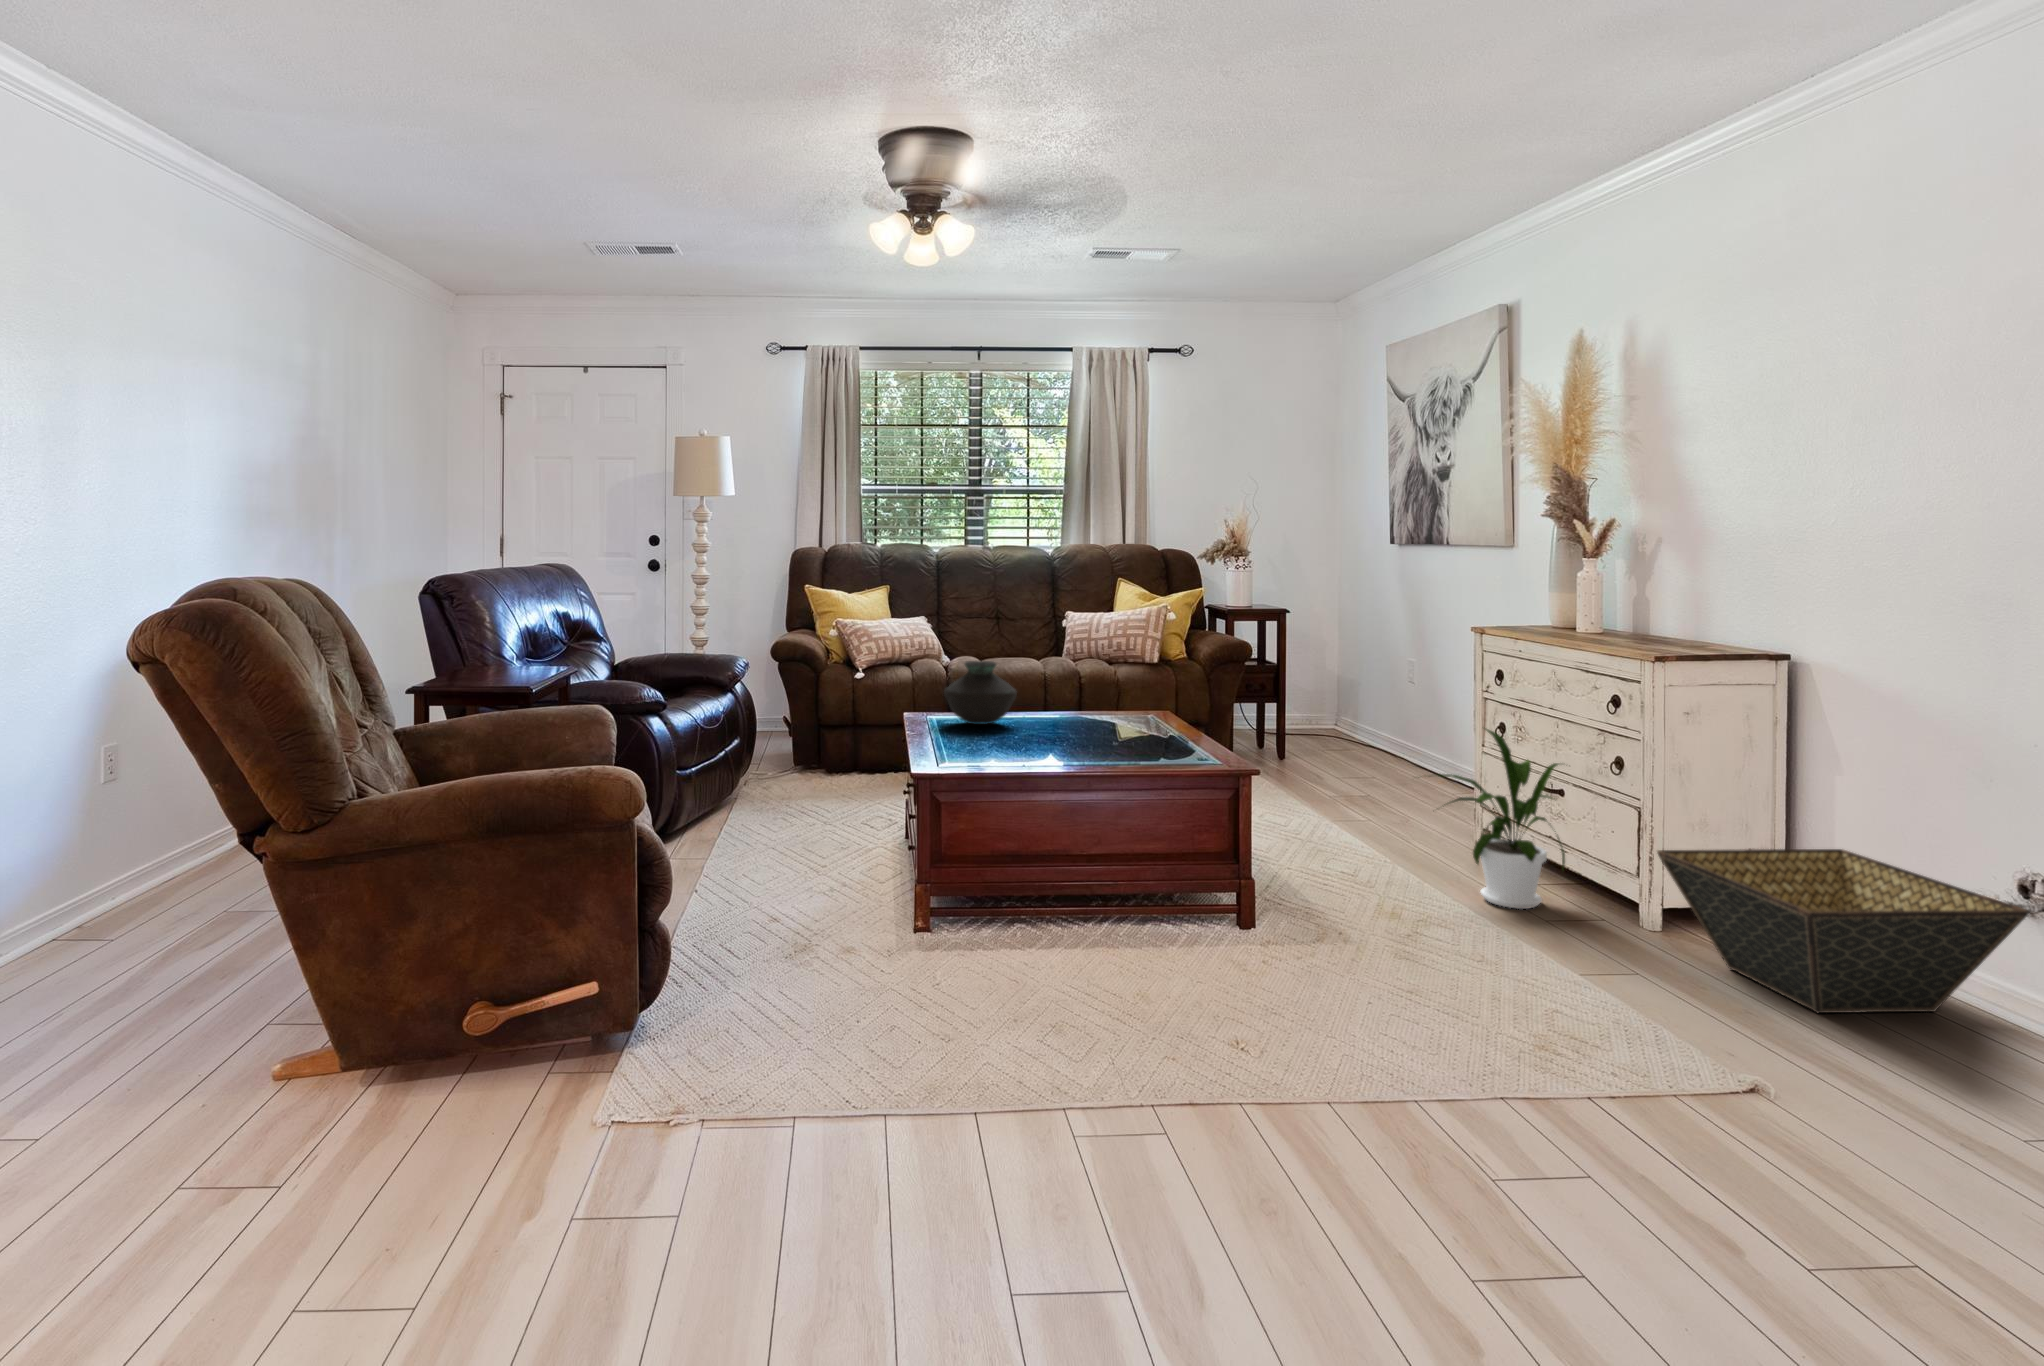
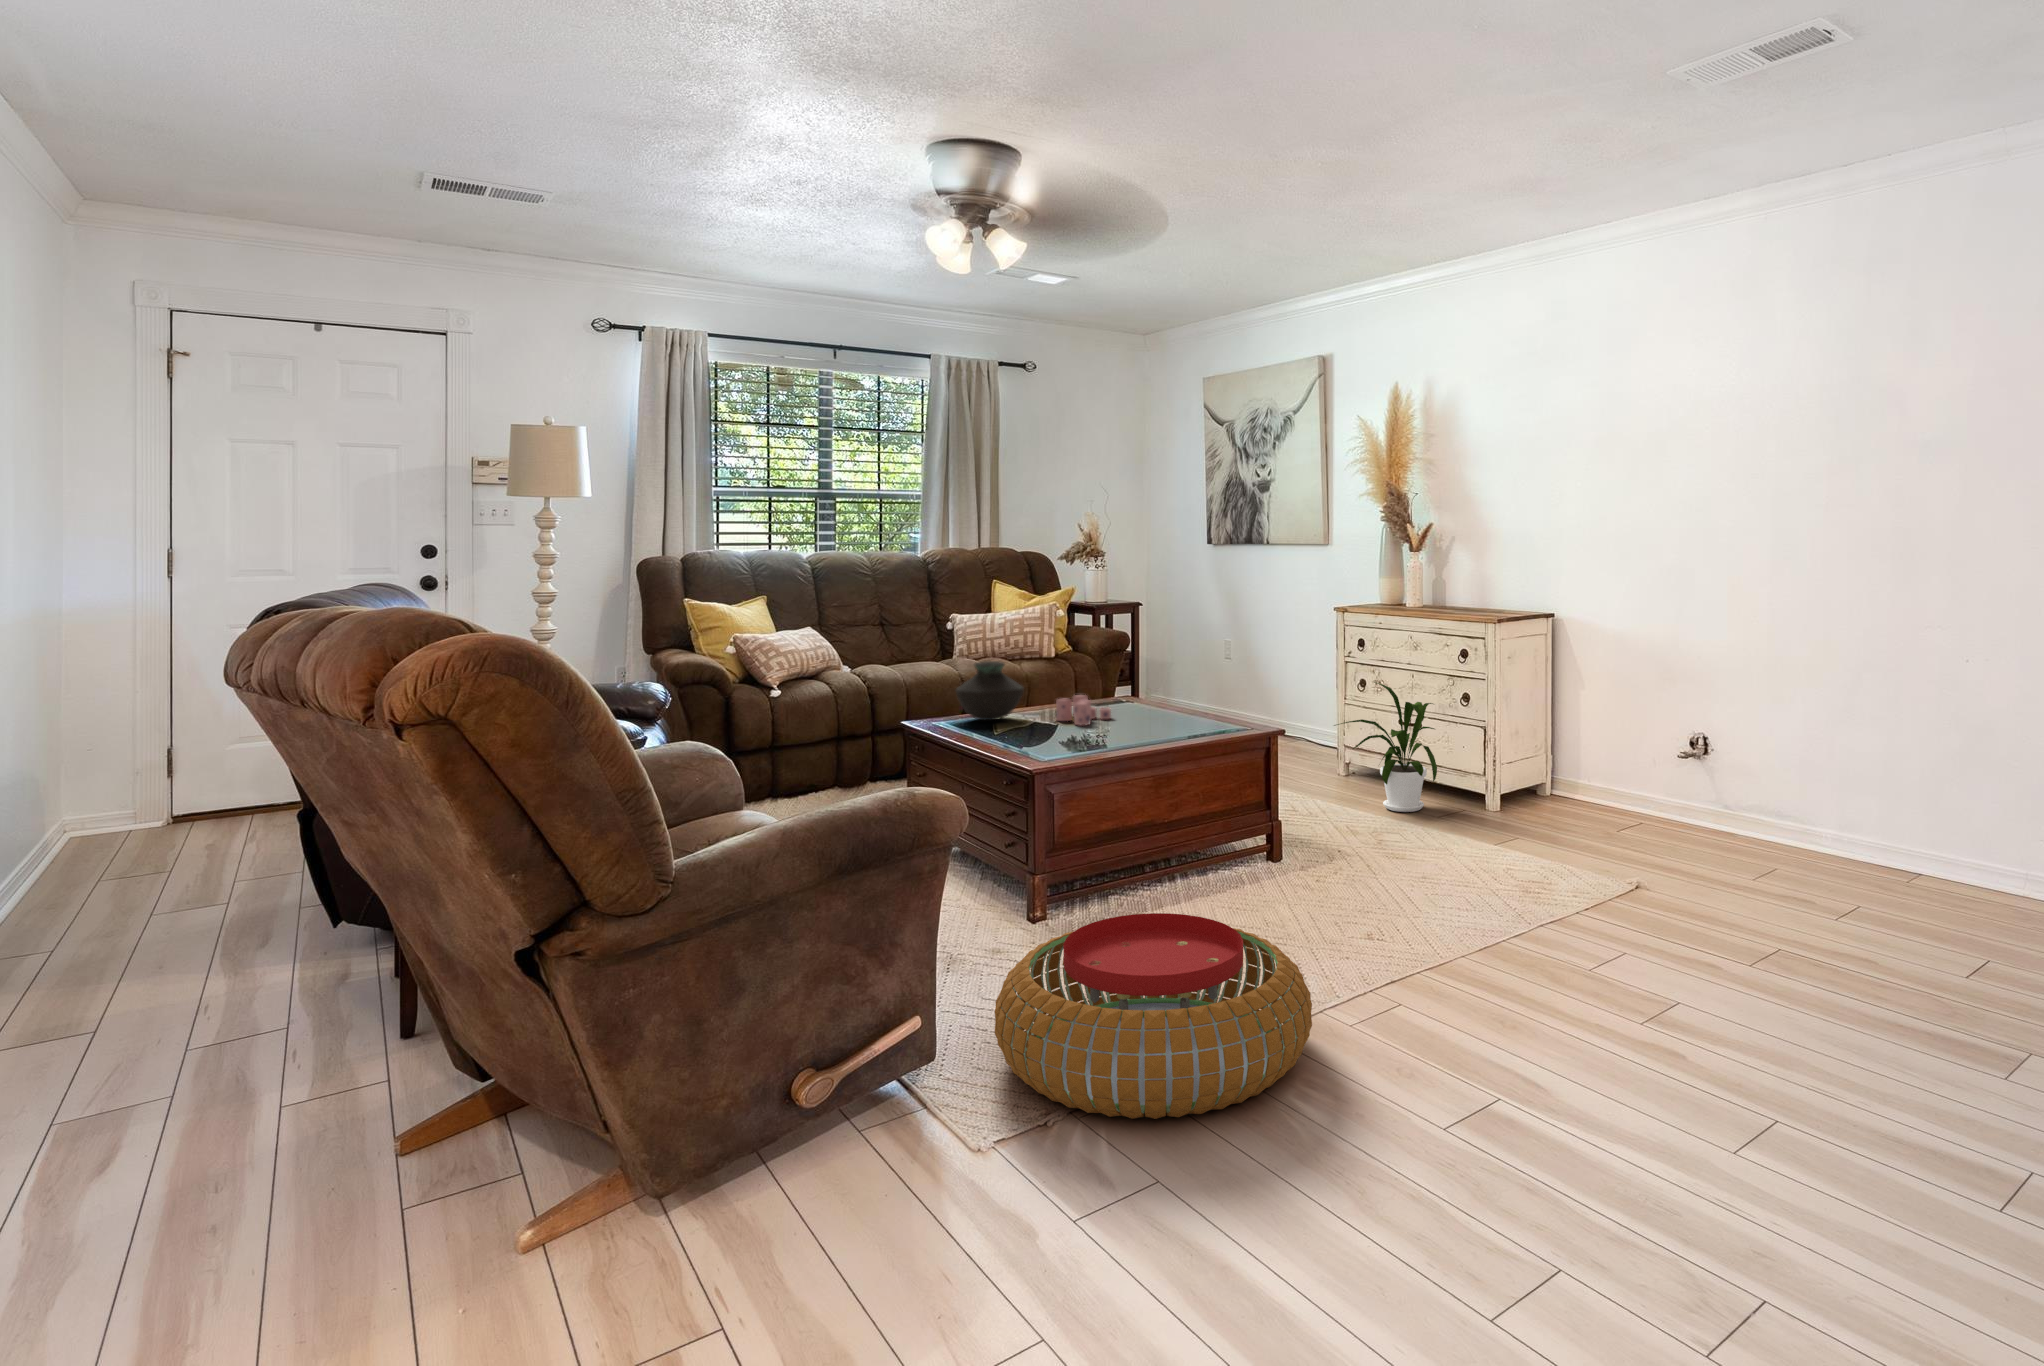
candle: none [1041,706,1102,741] -> present [1056,695,1111,726]
basket: present [1657,849,2029,1013] -> none [1510,739,1704,840]
pouf: none [613,967,1002,1242] -> present [994,913,1312,1119]

